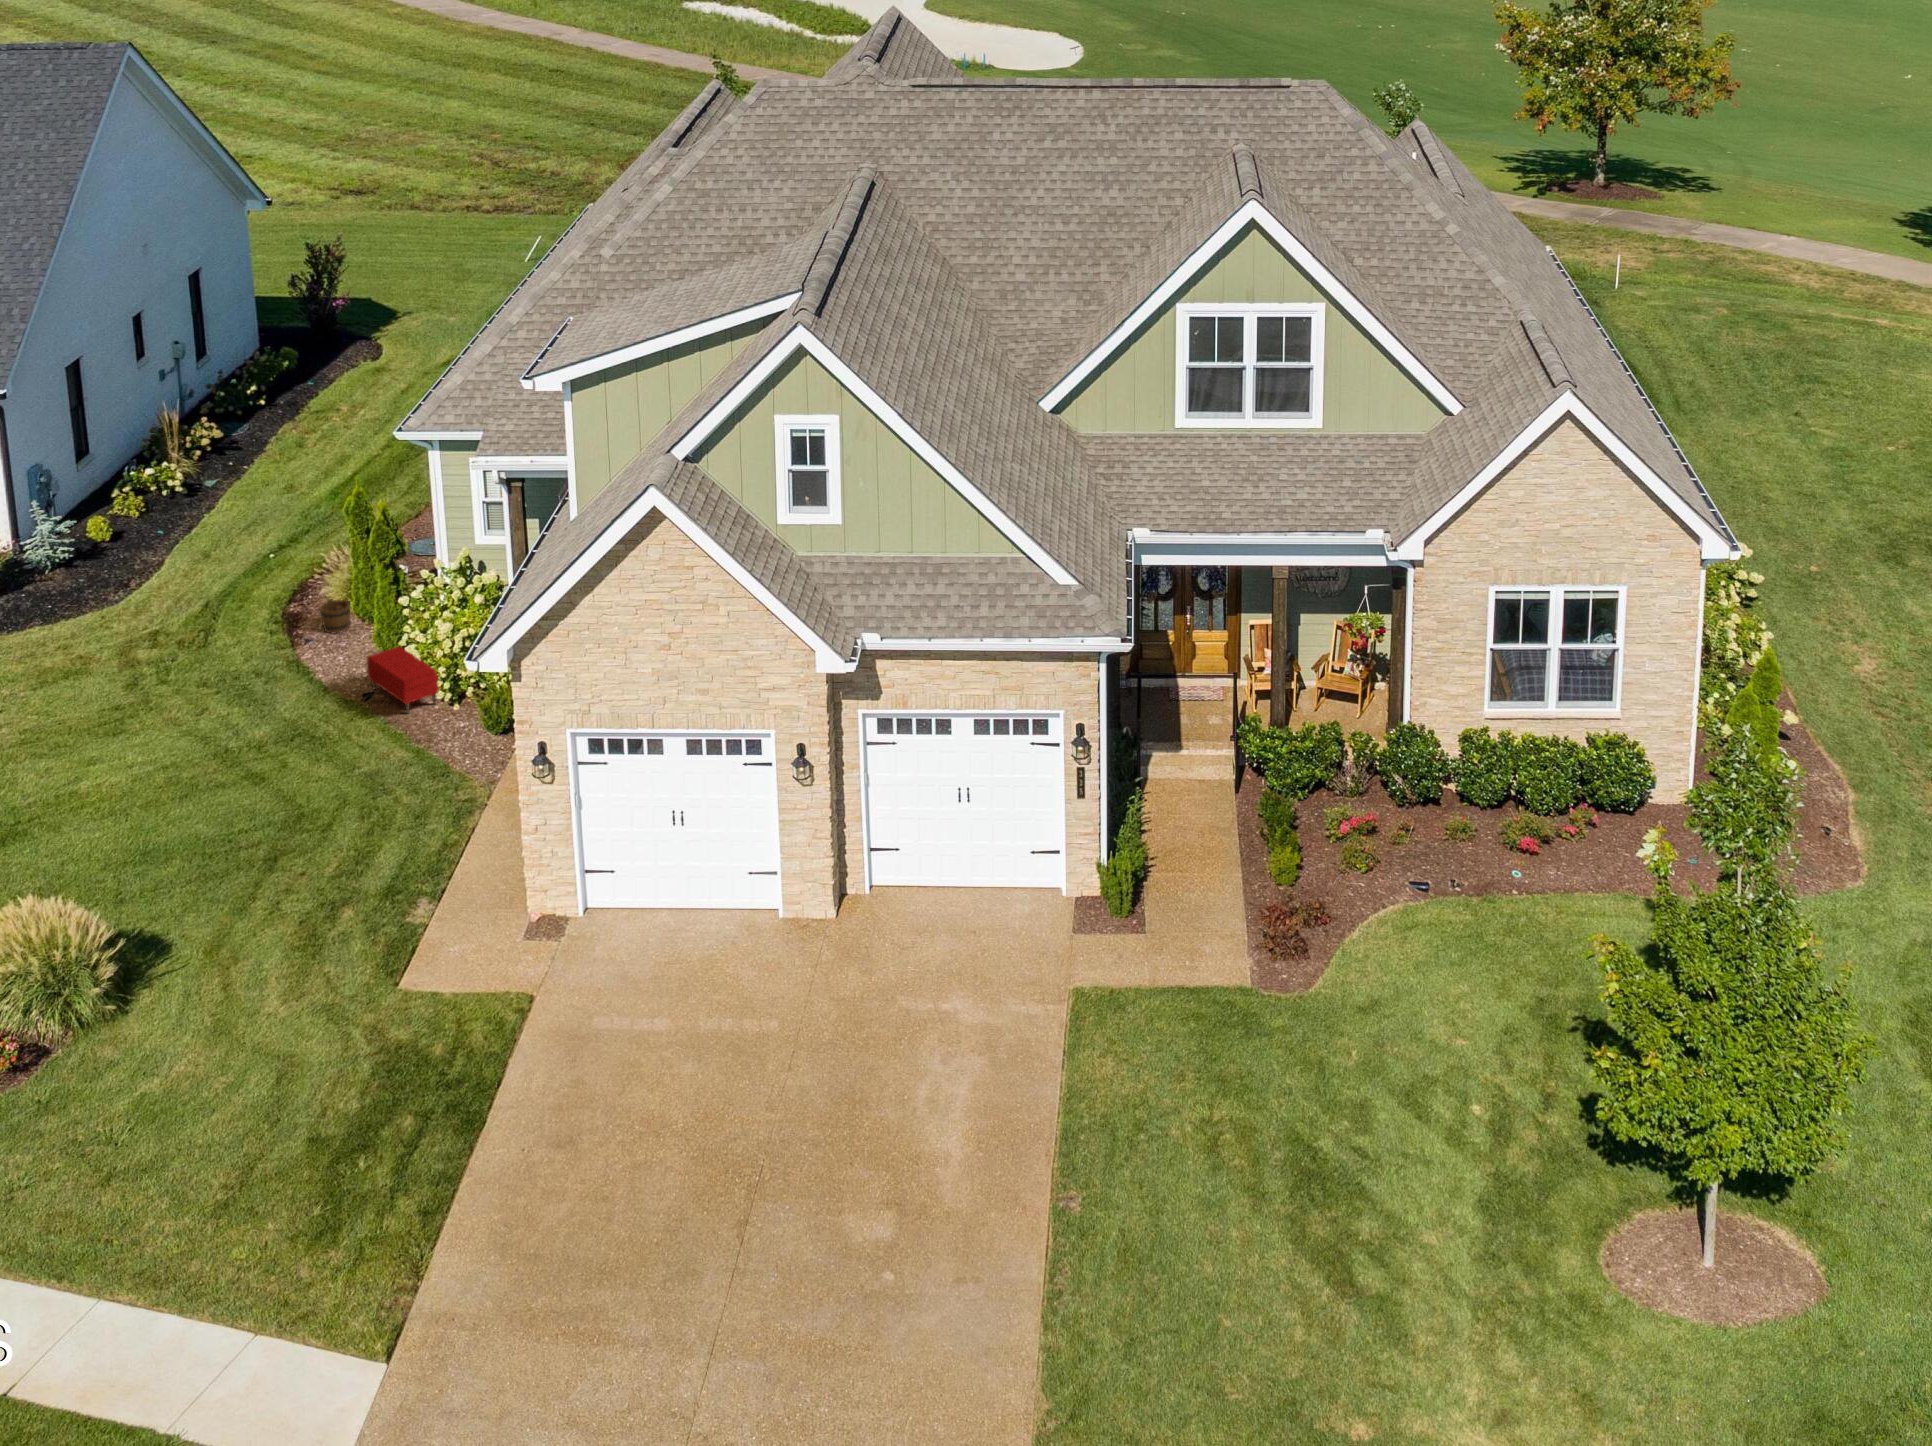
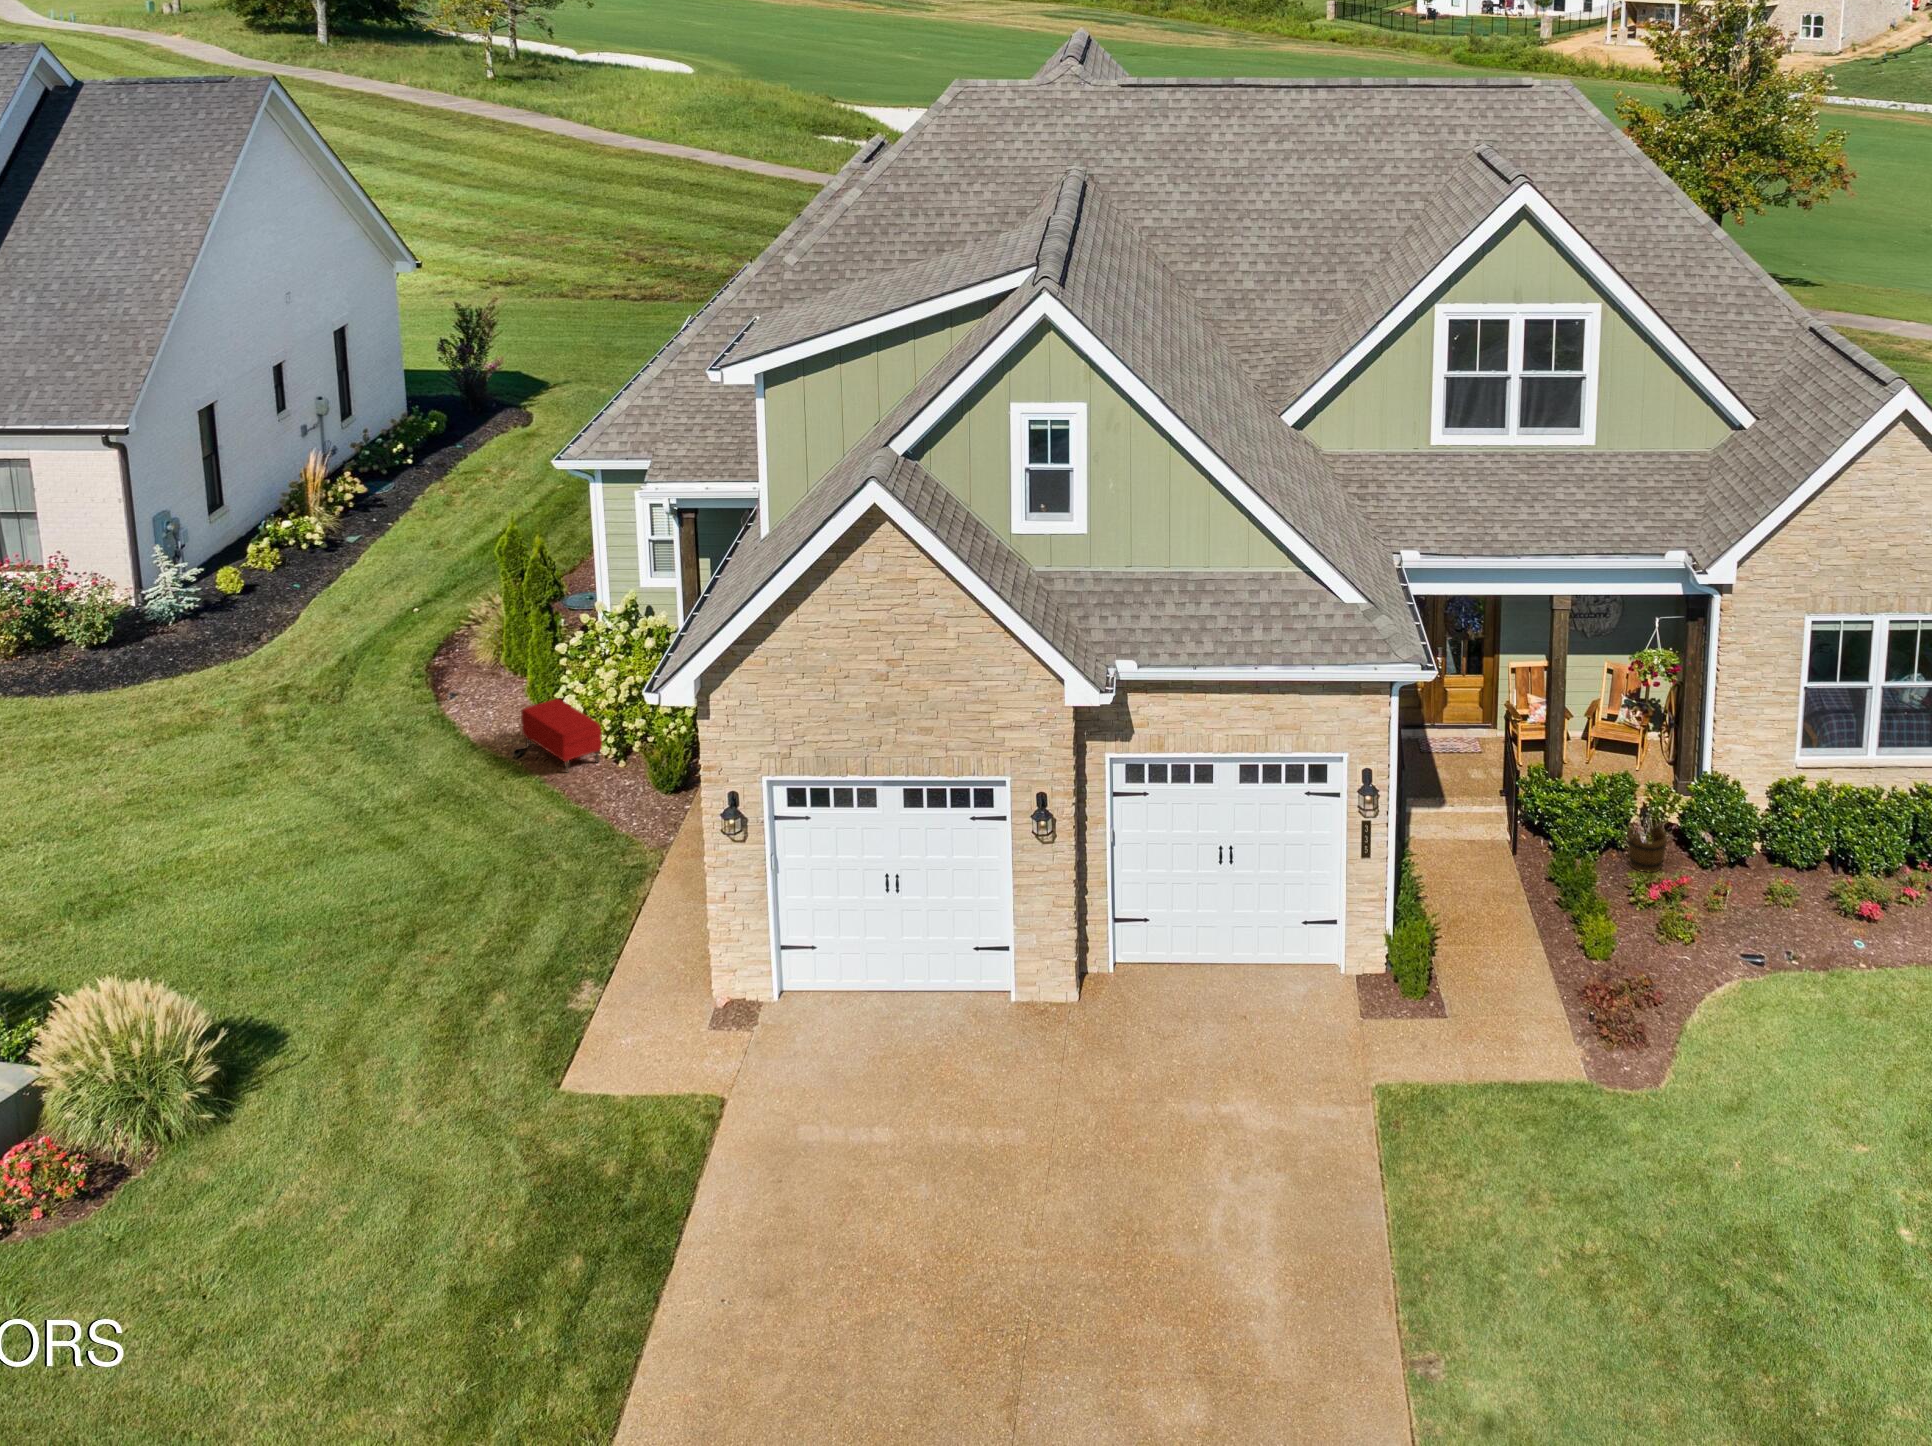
bucket: present [320,597,350,634] -> present [1627,823,1667,873]

